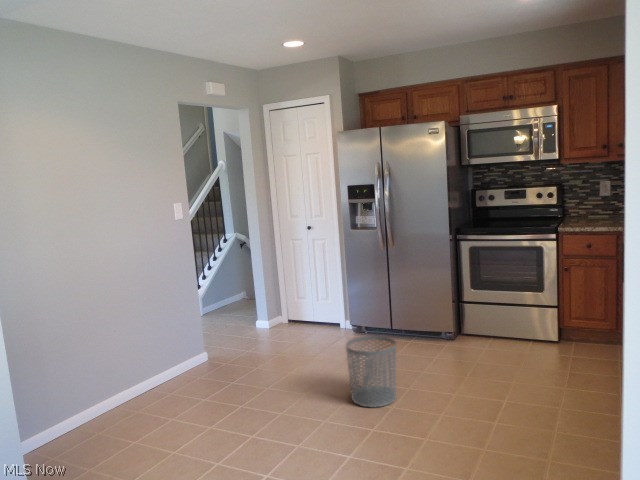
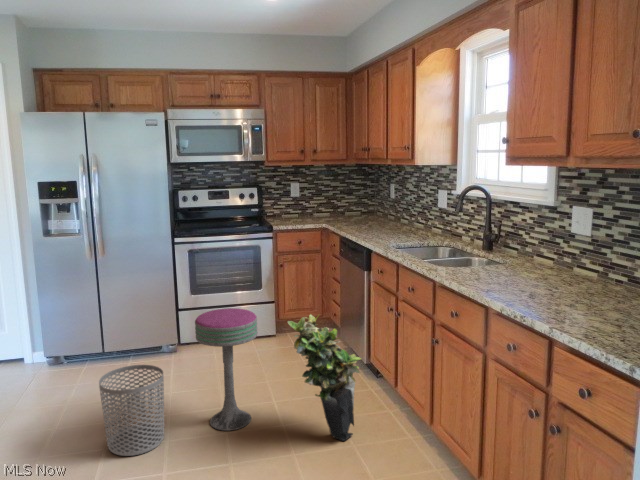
bar stool: none [424,300,482,412] -> present [195,308,258,431]
potted plant: none [497,315,574,450] -> present [288,315,361,441]

